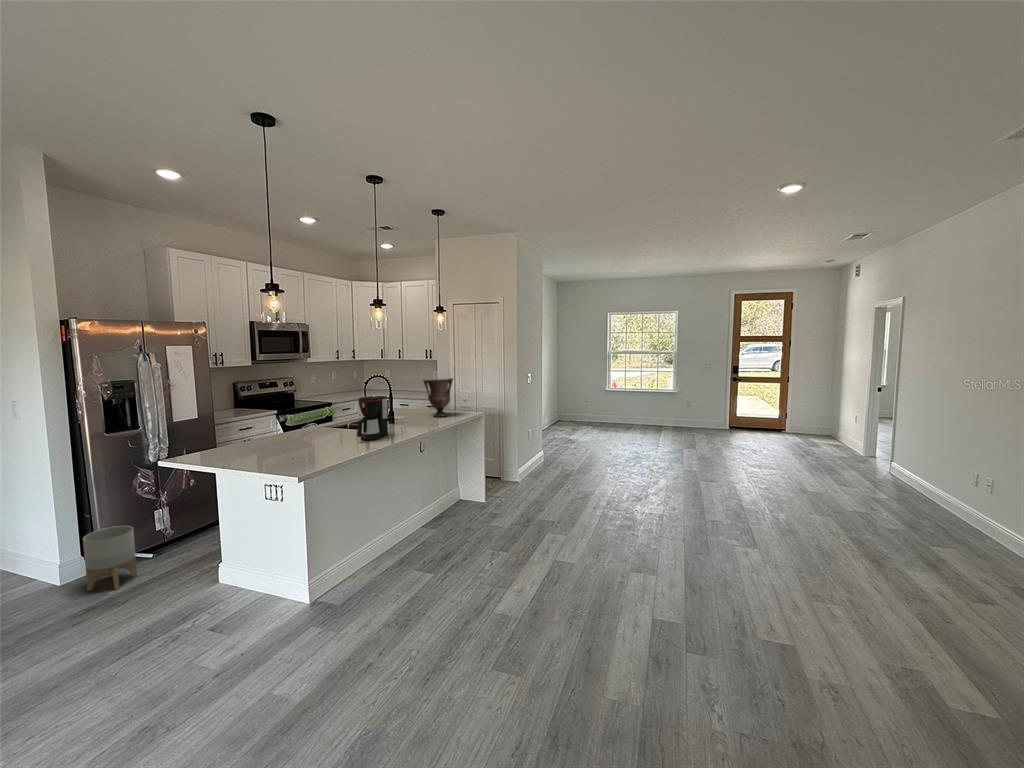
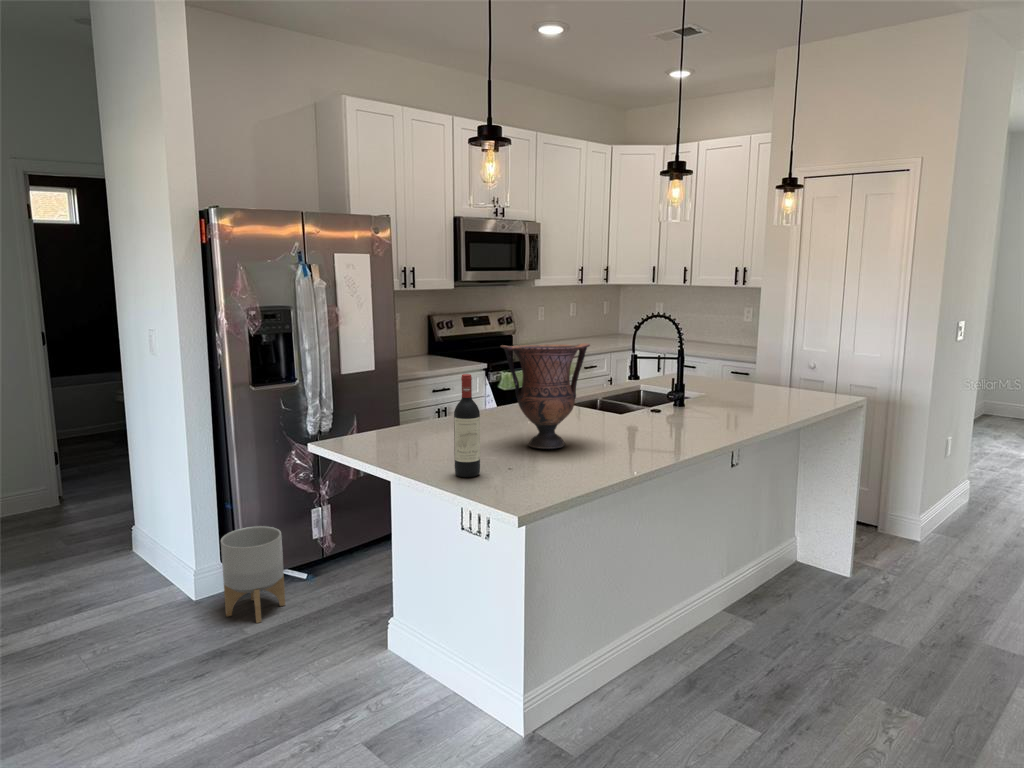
vase: present [423,378,453,417] -> present [501,343,590,449]
coffee maker: present [357,396,388,440] -> none [621,352,681,440]
wine bottle: none [262,412,278,466] -> present [454,374,480,477]

